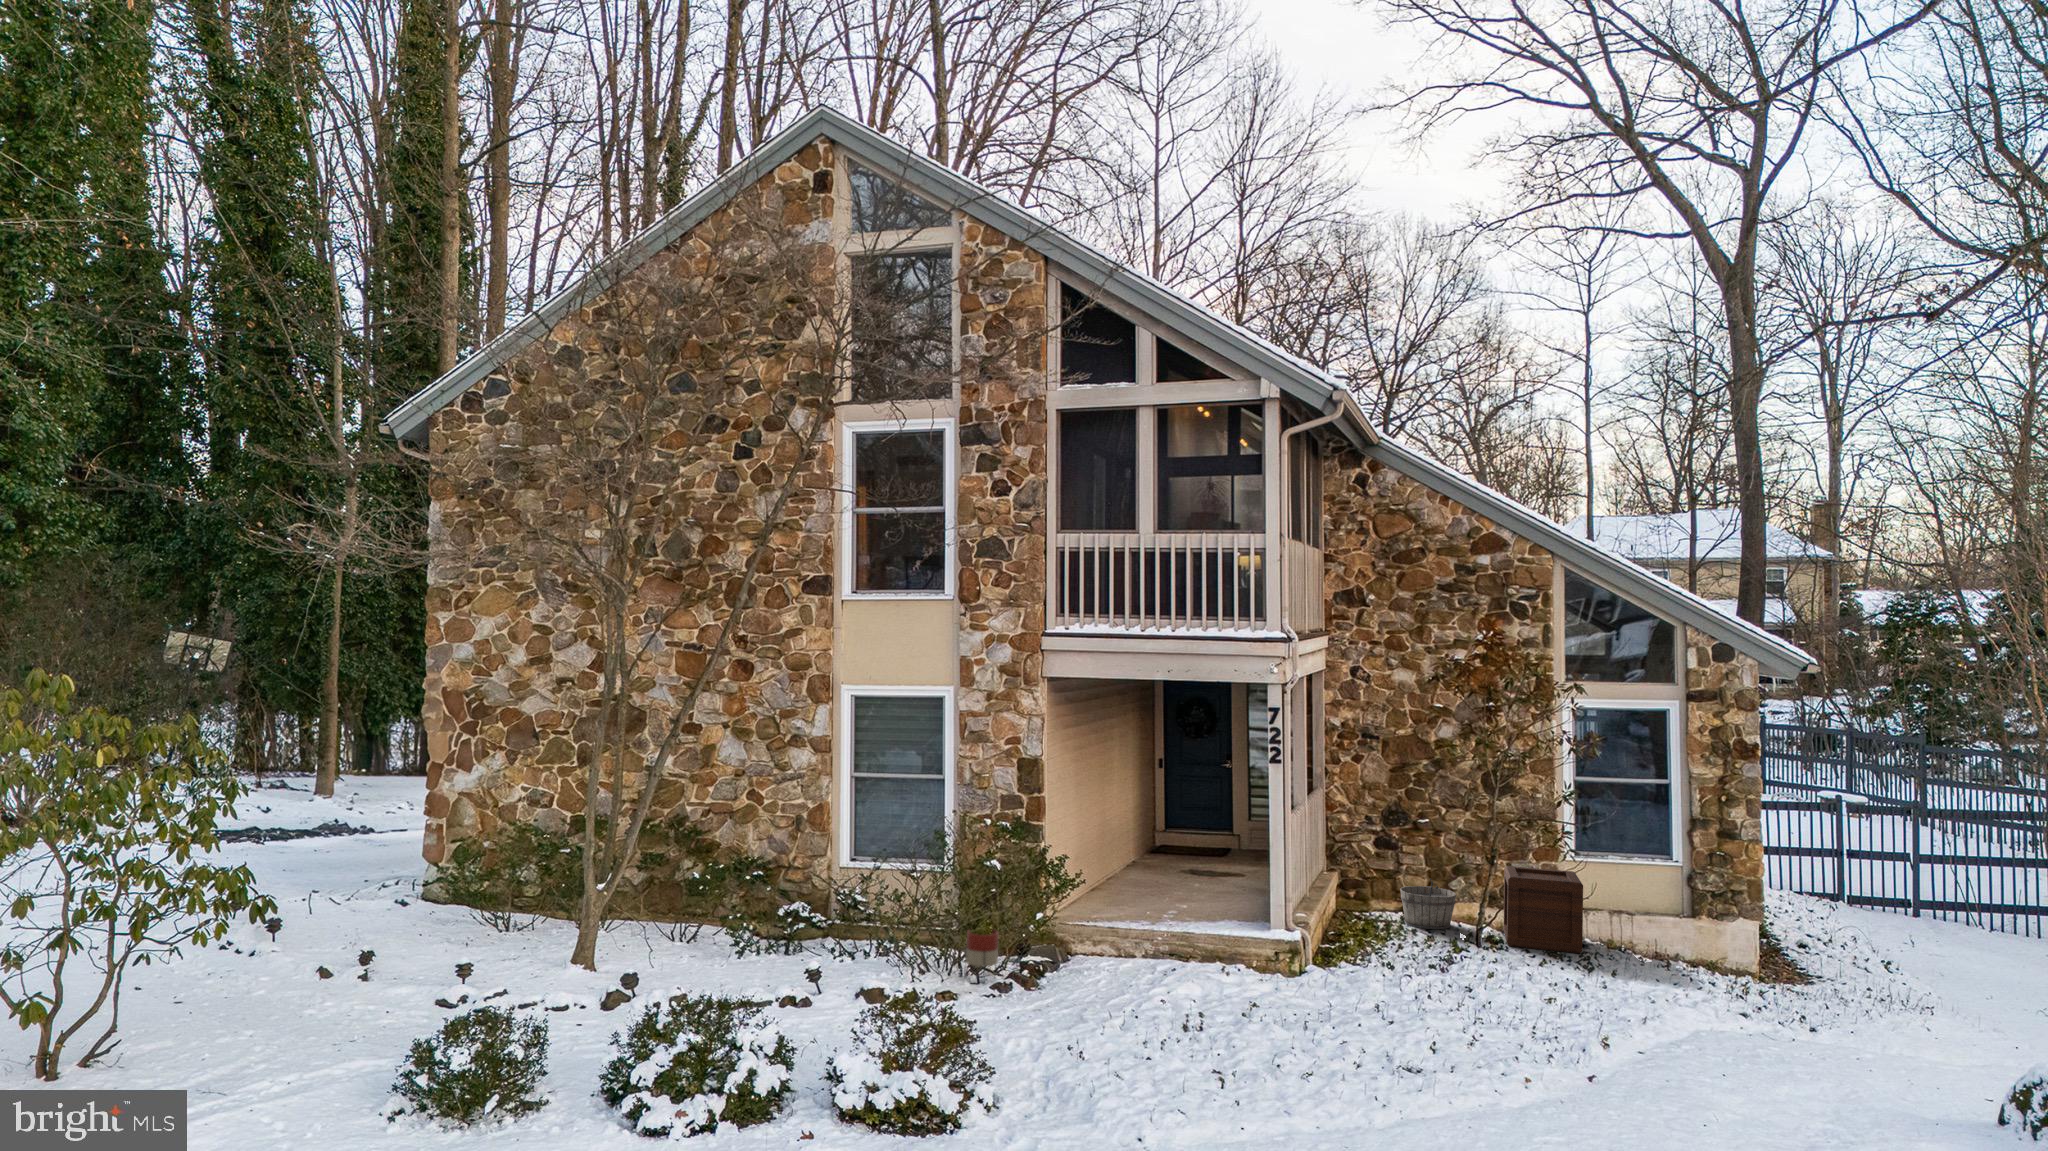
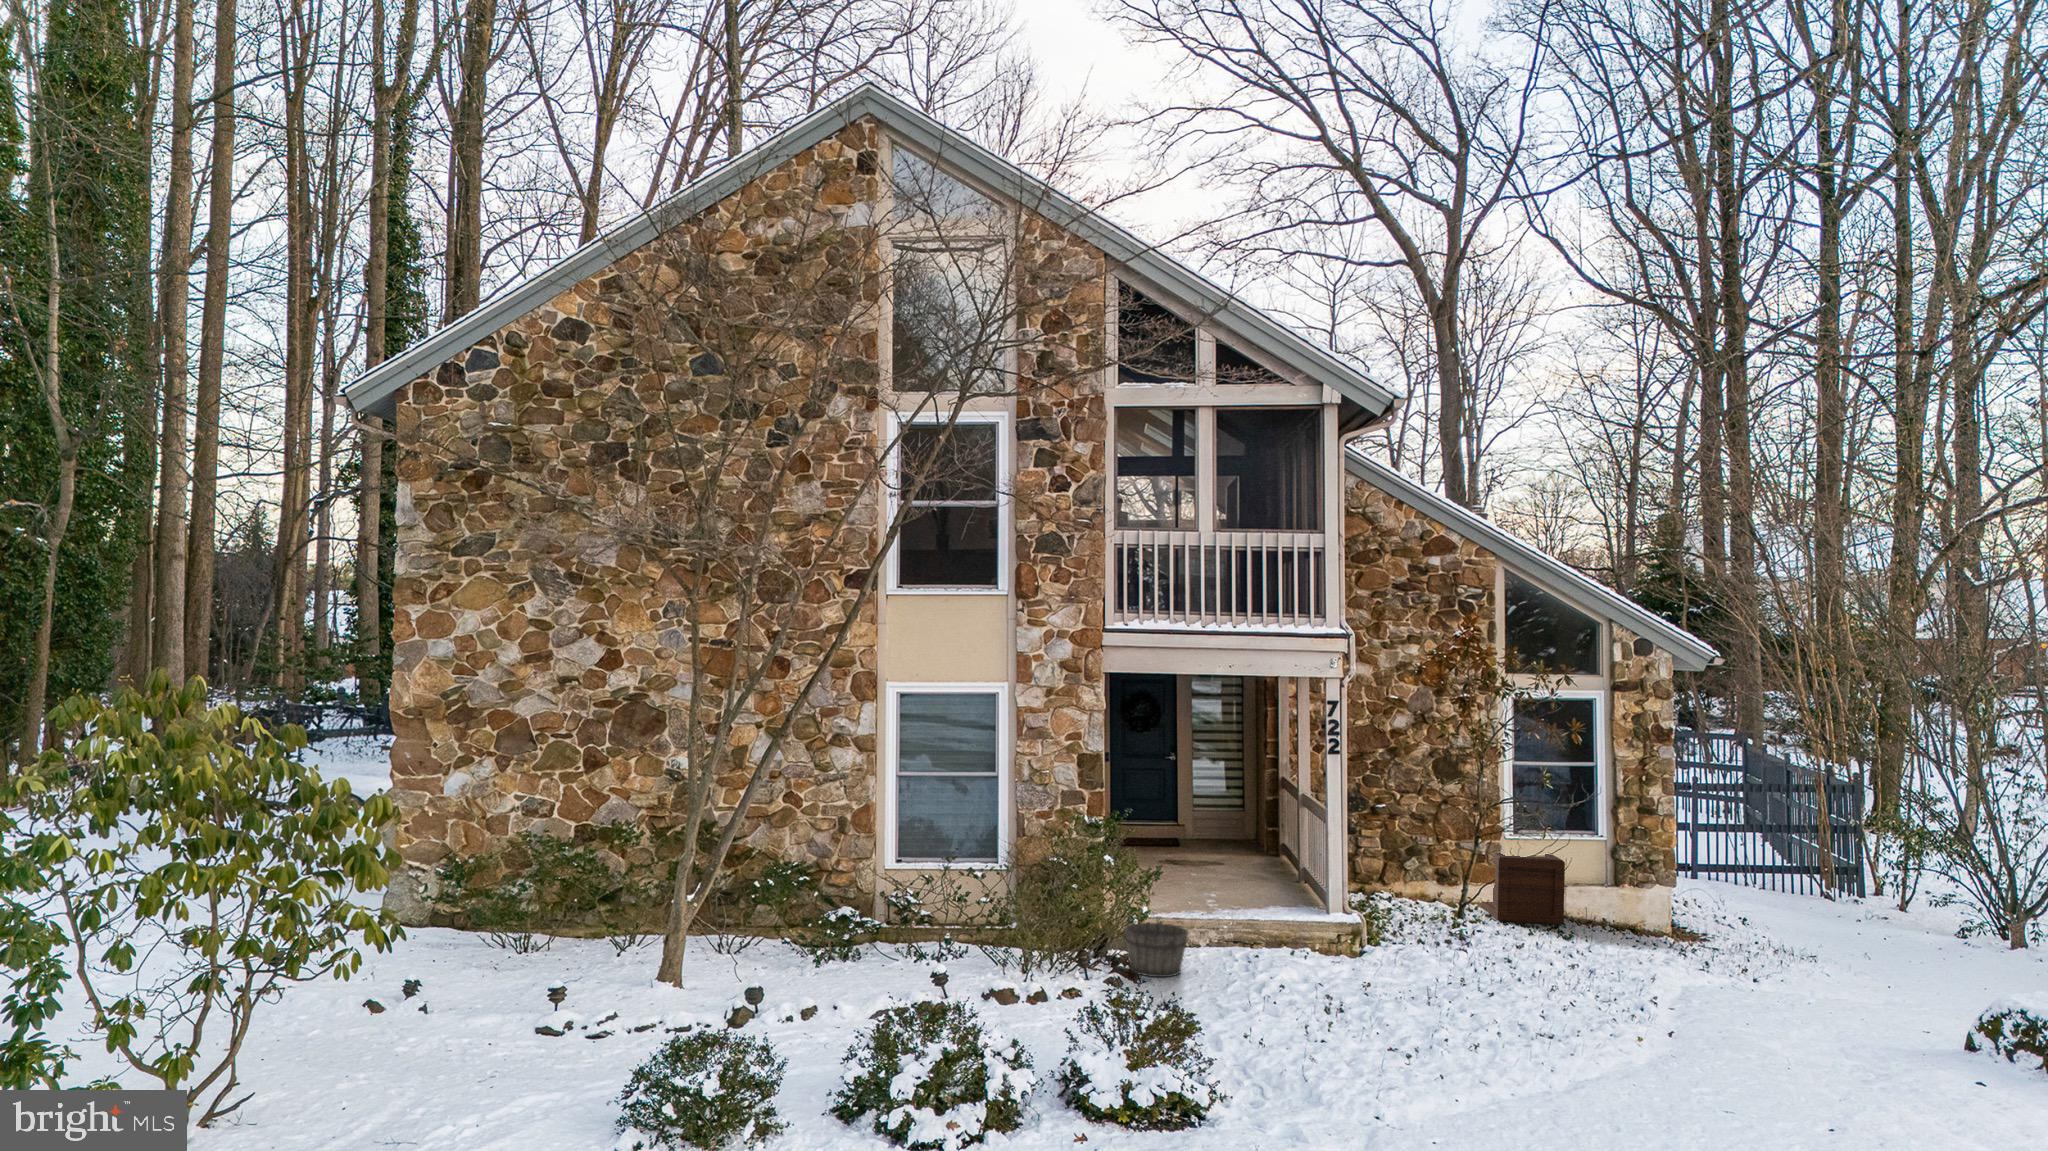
wooden bucket: present [1400,879,1456,929] -> present [1124,915,1188,977]
planter: present [964,929,998,975] -> none [1060,925,1096,982]

